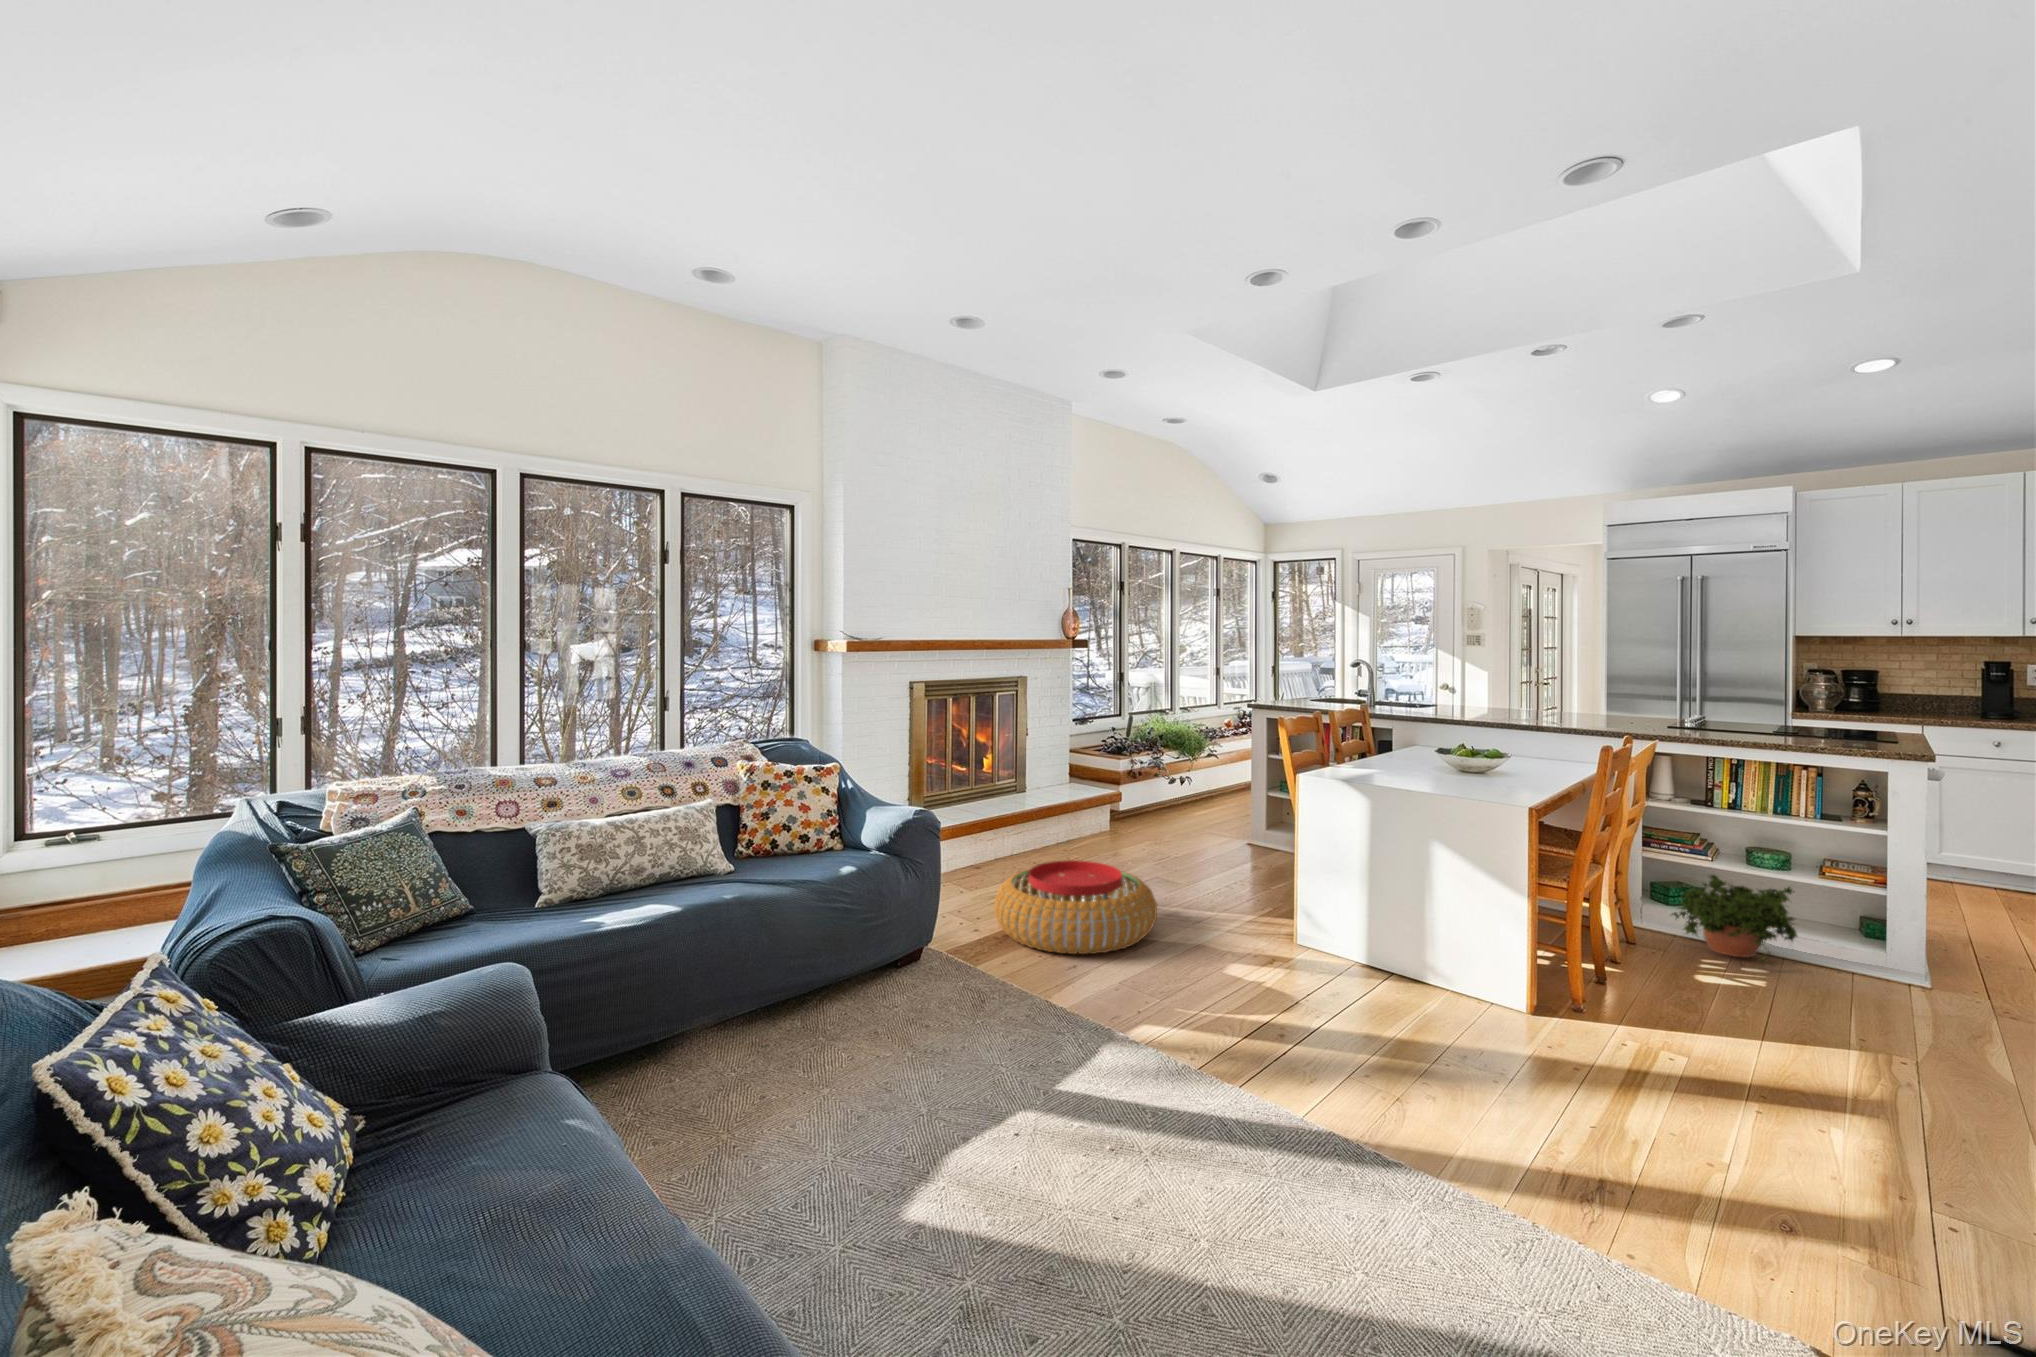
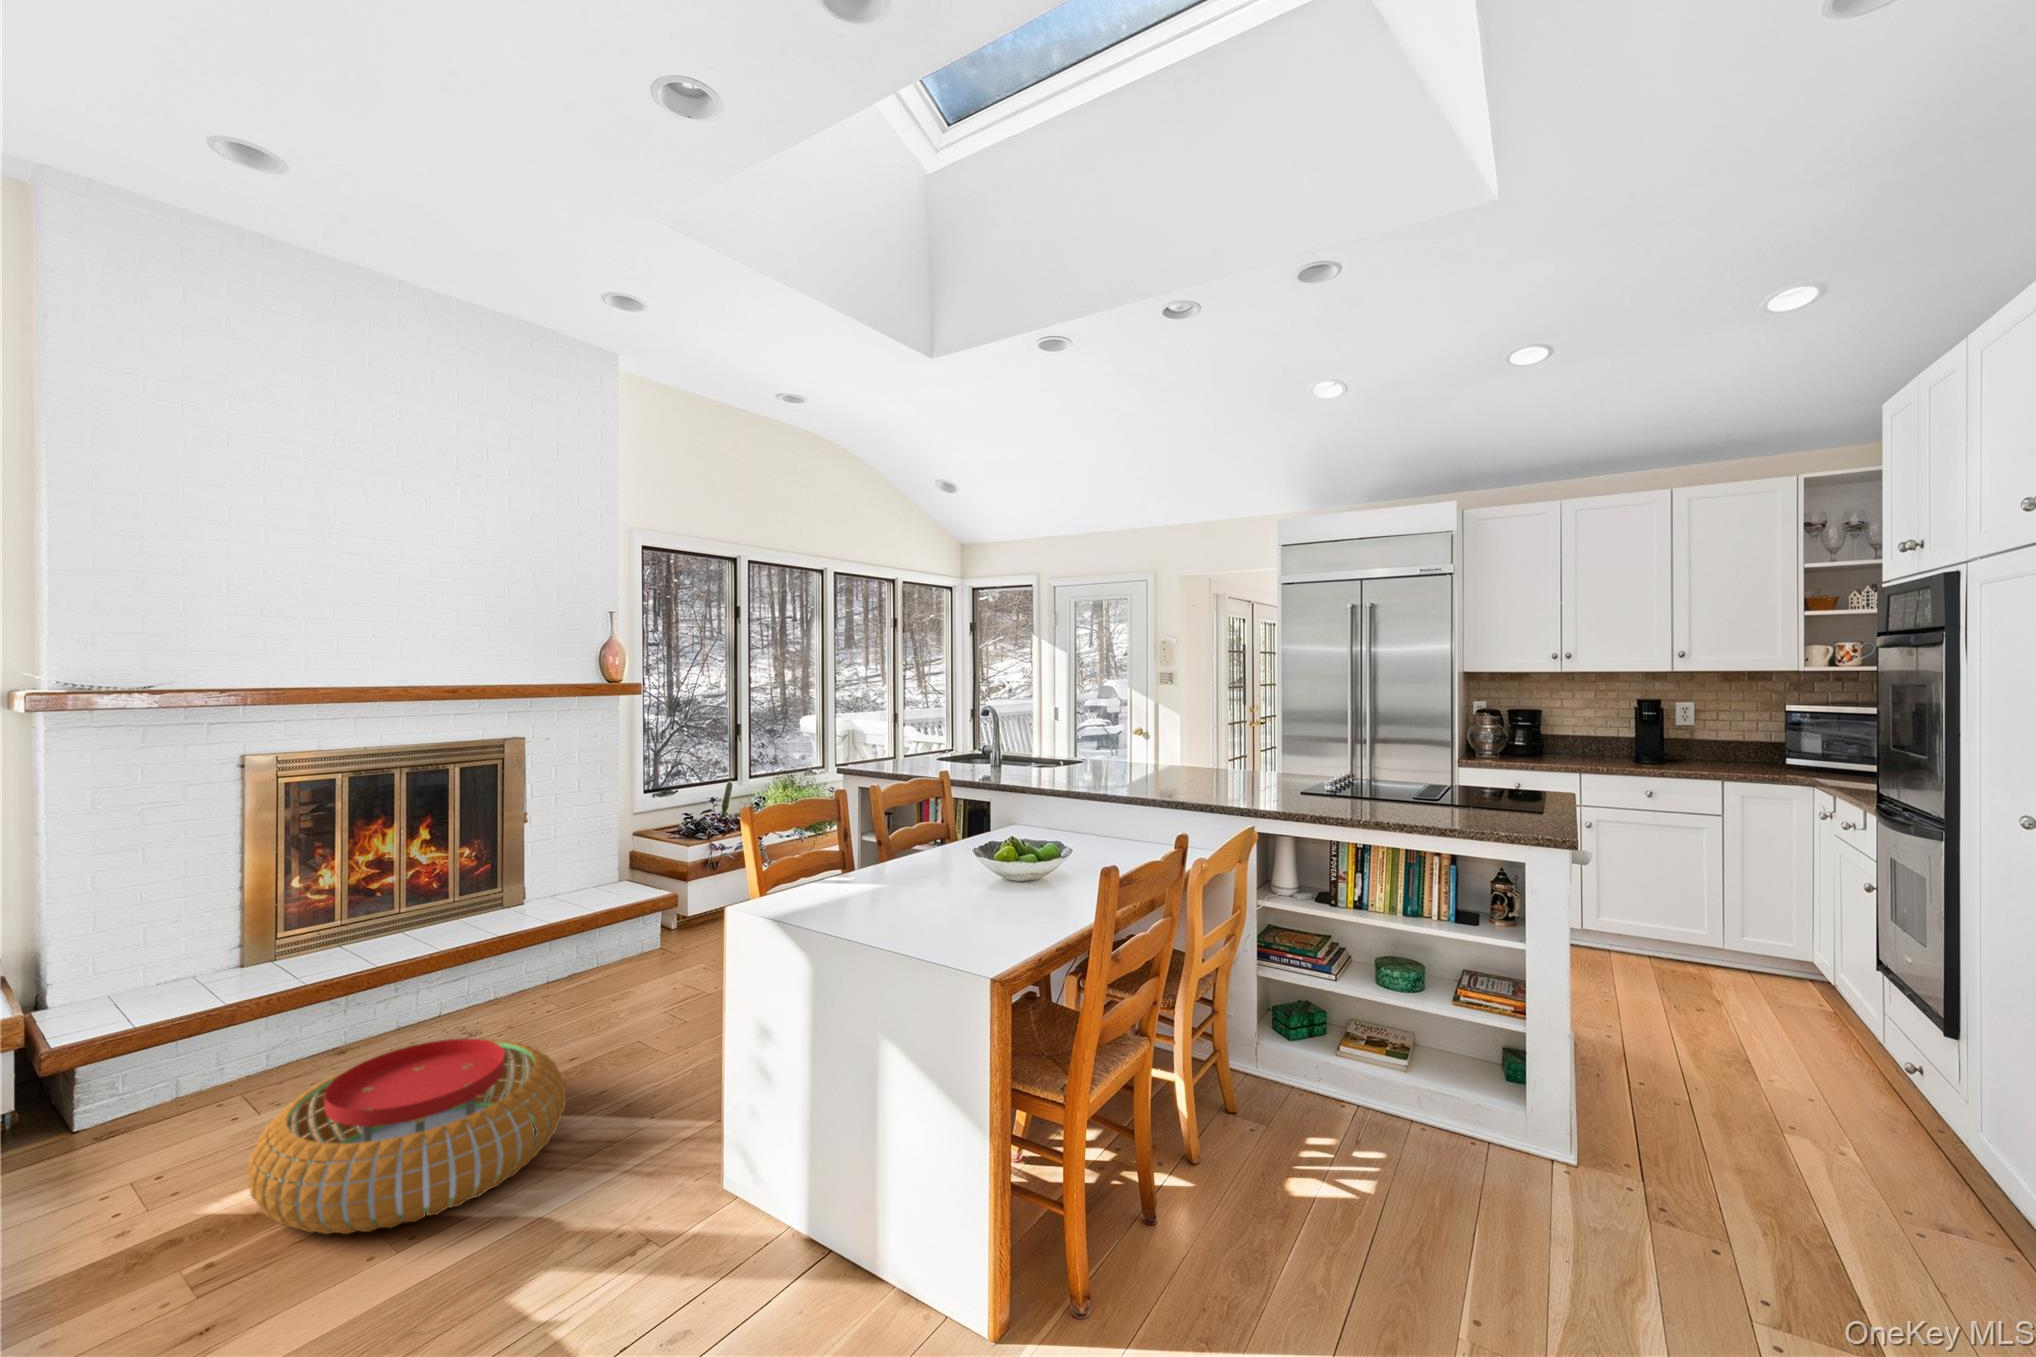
potted plant: present [1672,875,1797,961] -> none [1281,1001,1432,1147]

